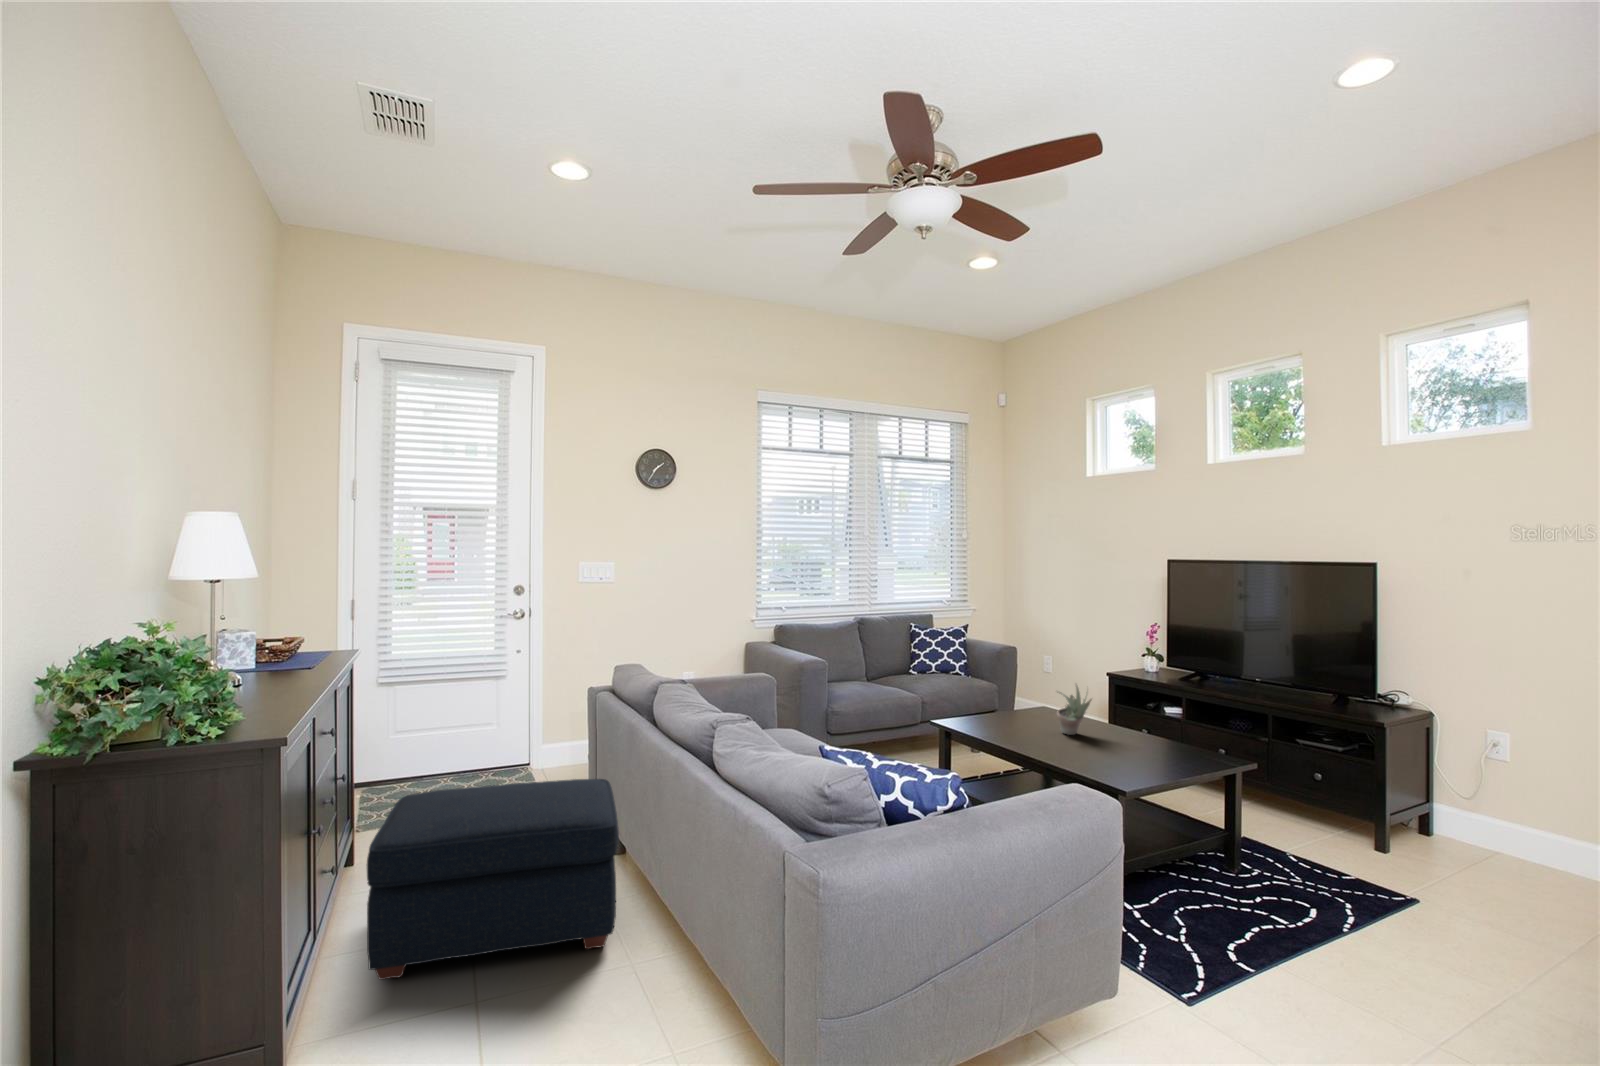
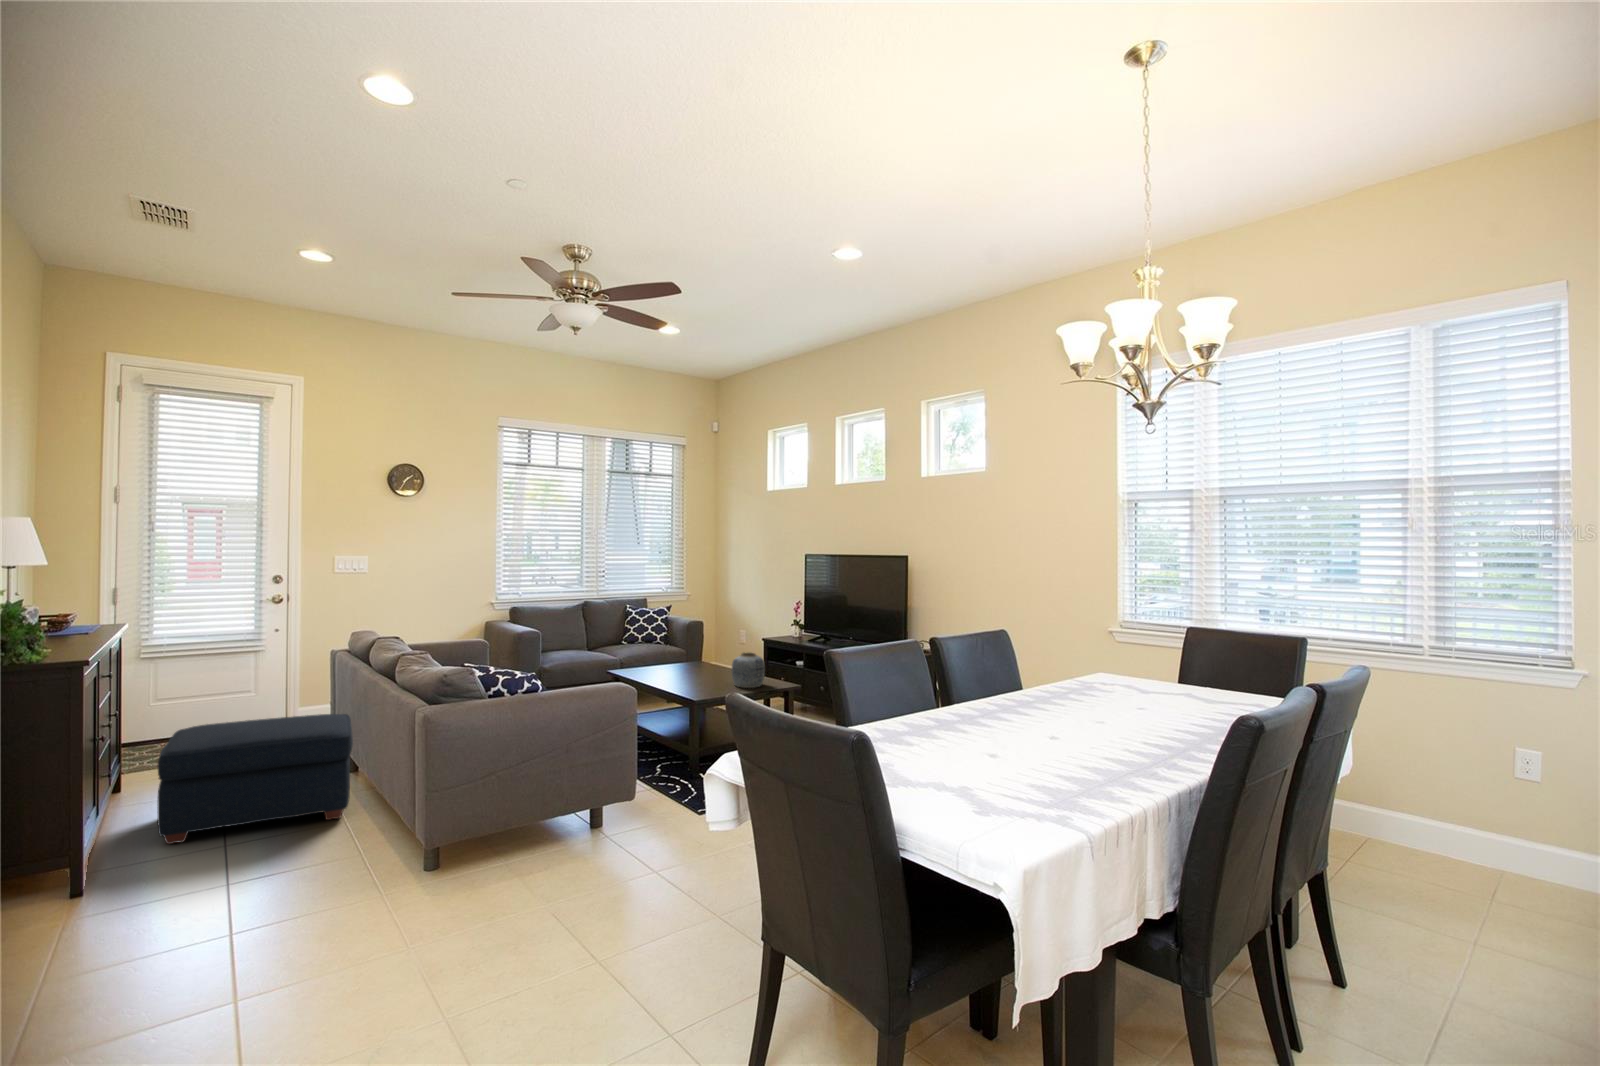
succulent plant: present [1057,684,1092,735] -> none [697,641,720,677]
vase: none [1125,703,1181,759] -> present [732,652,765,688]

